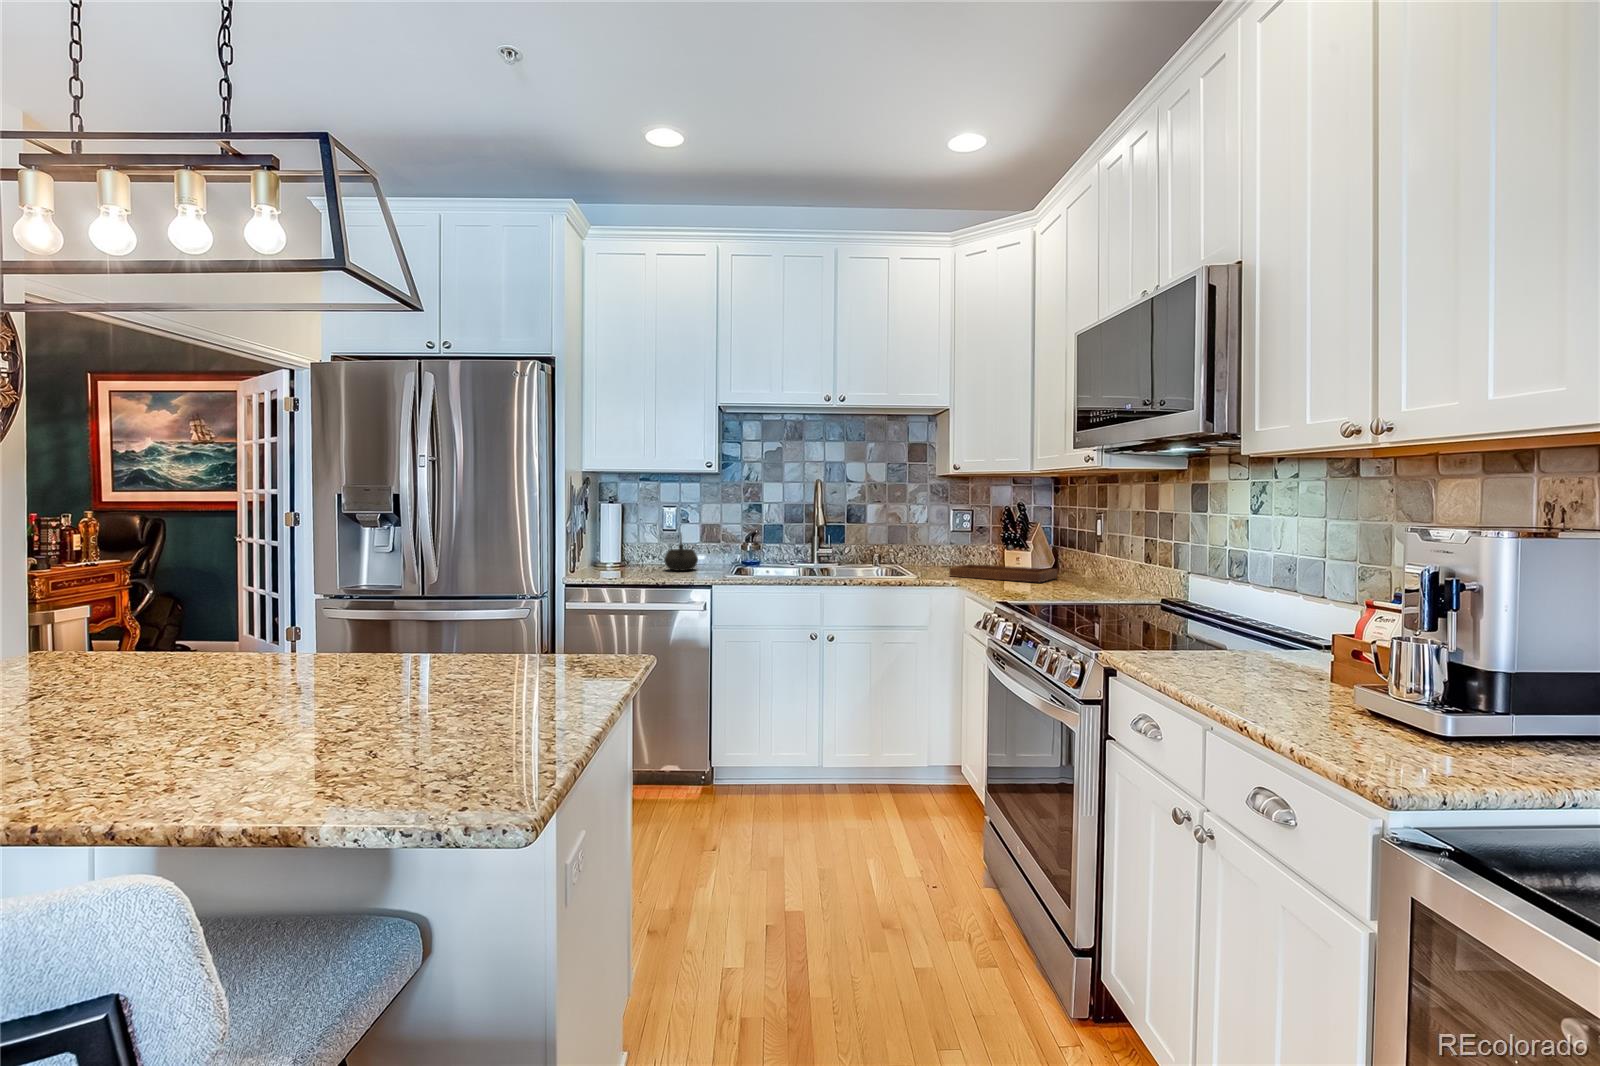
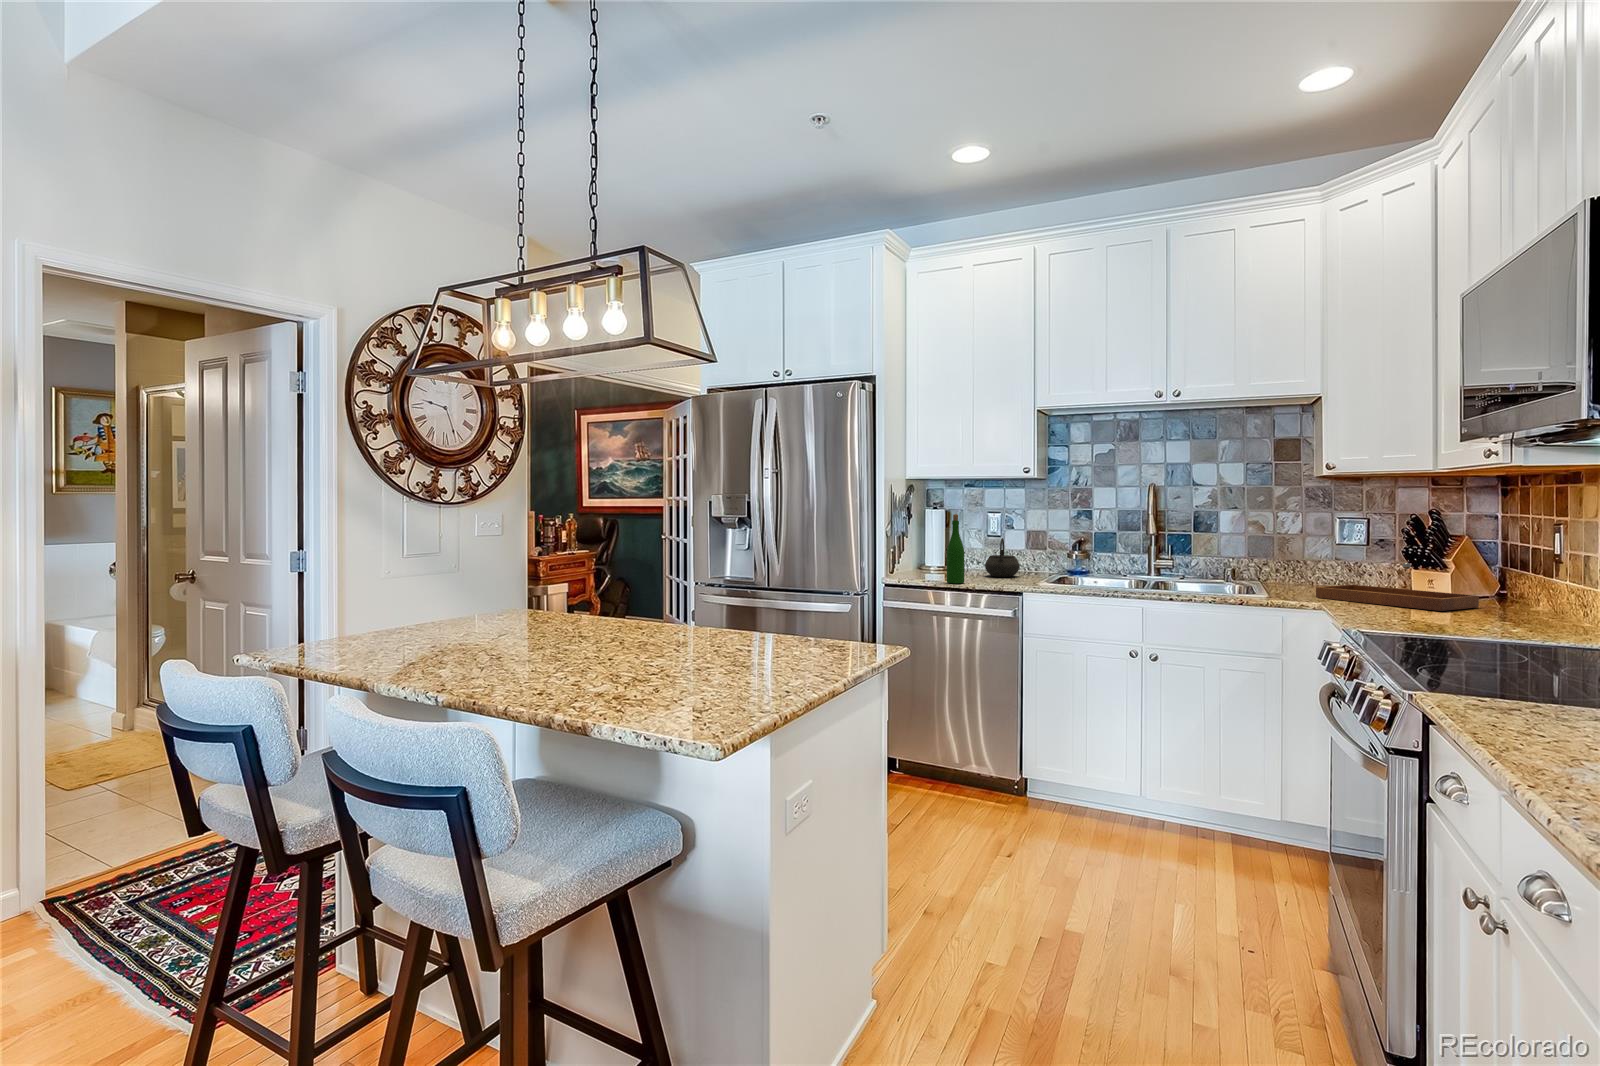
wine bottle: none [632,509,651,580] -> present [947,514,964,584]

